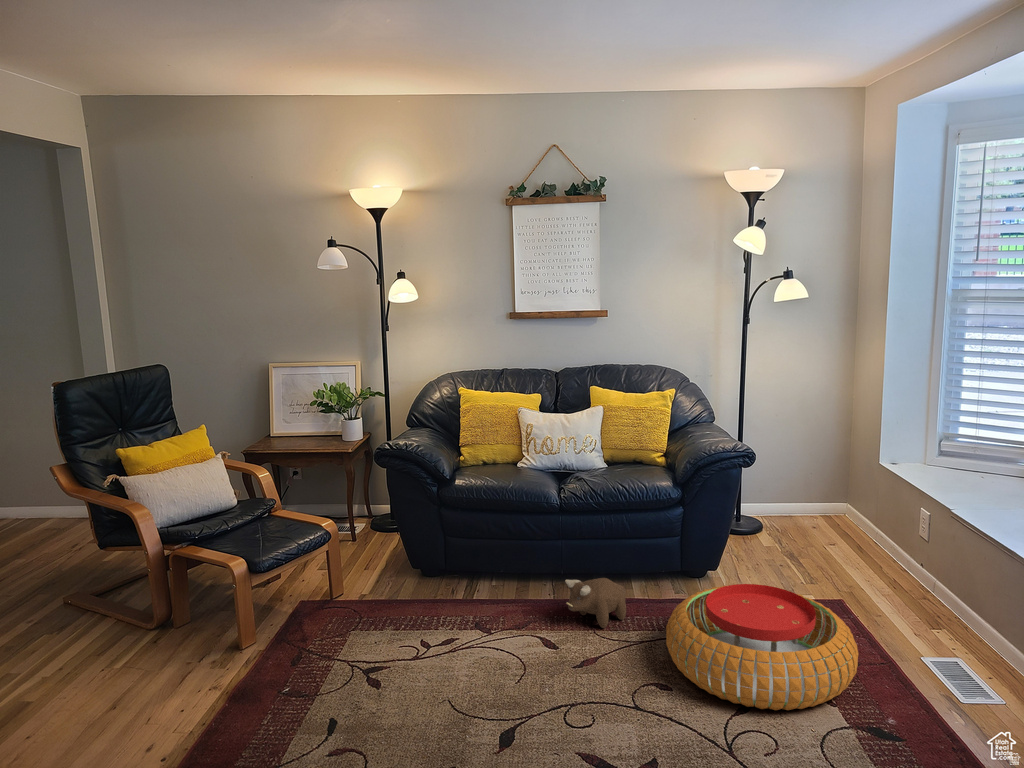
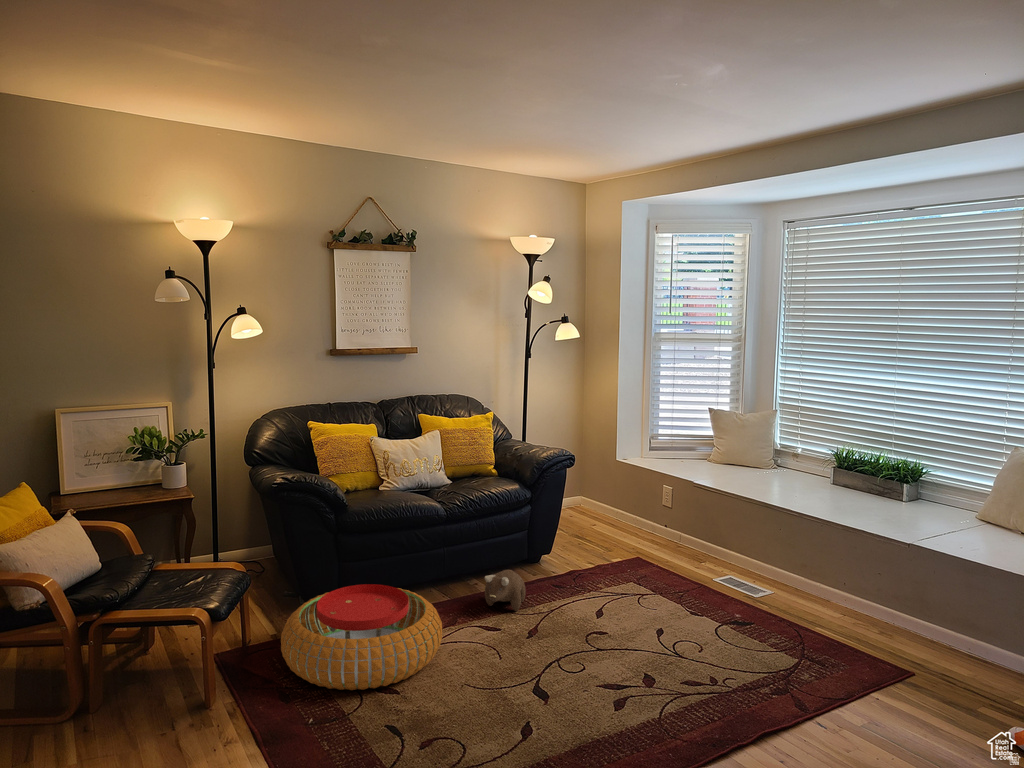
pouf: present [666,584,858,710] -> present [281,584,442,690]

